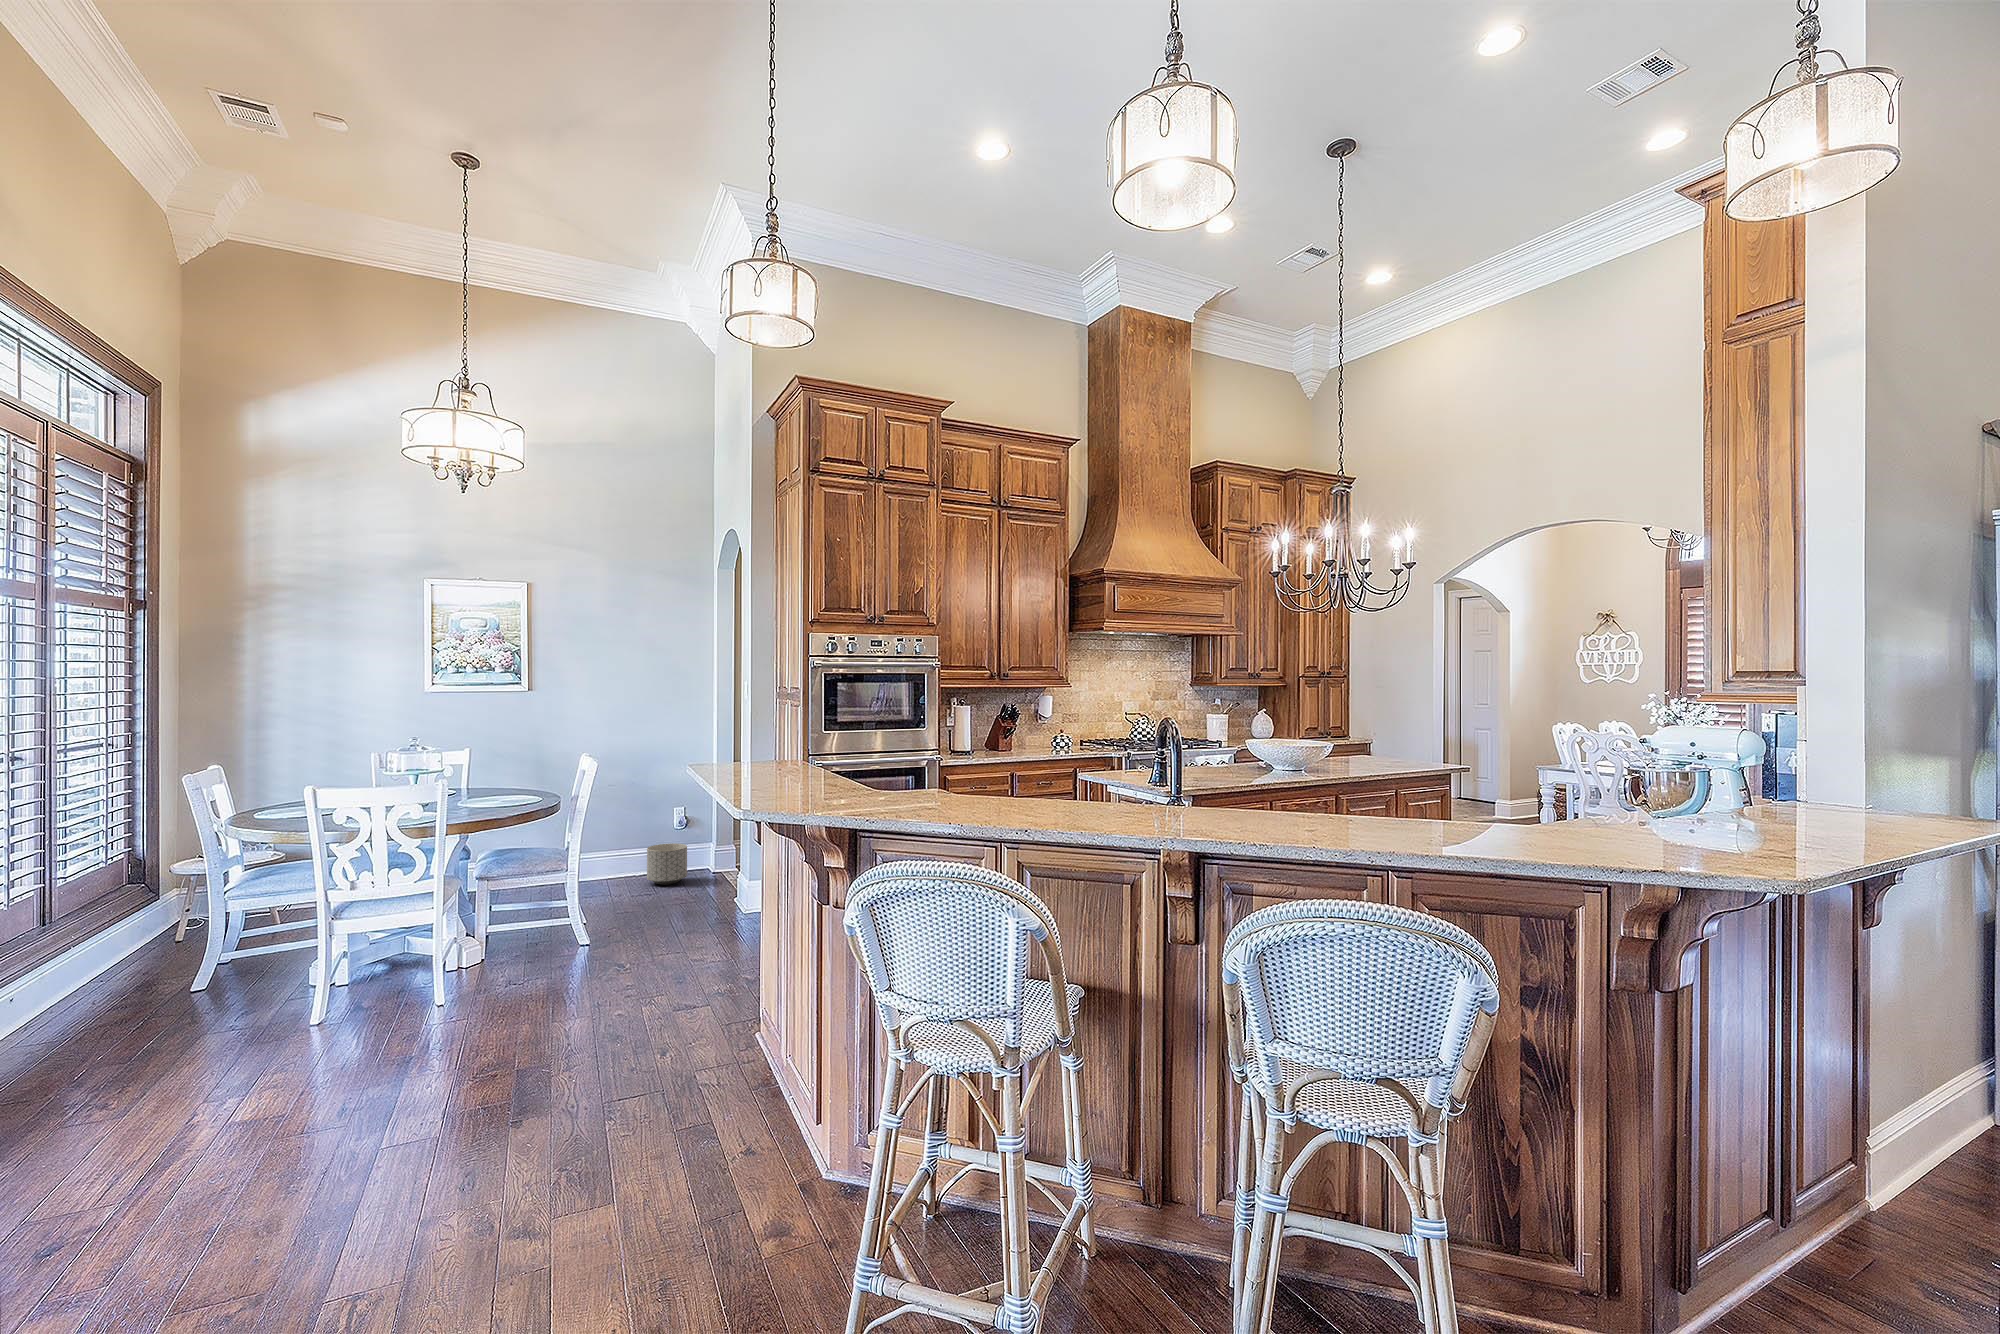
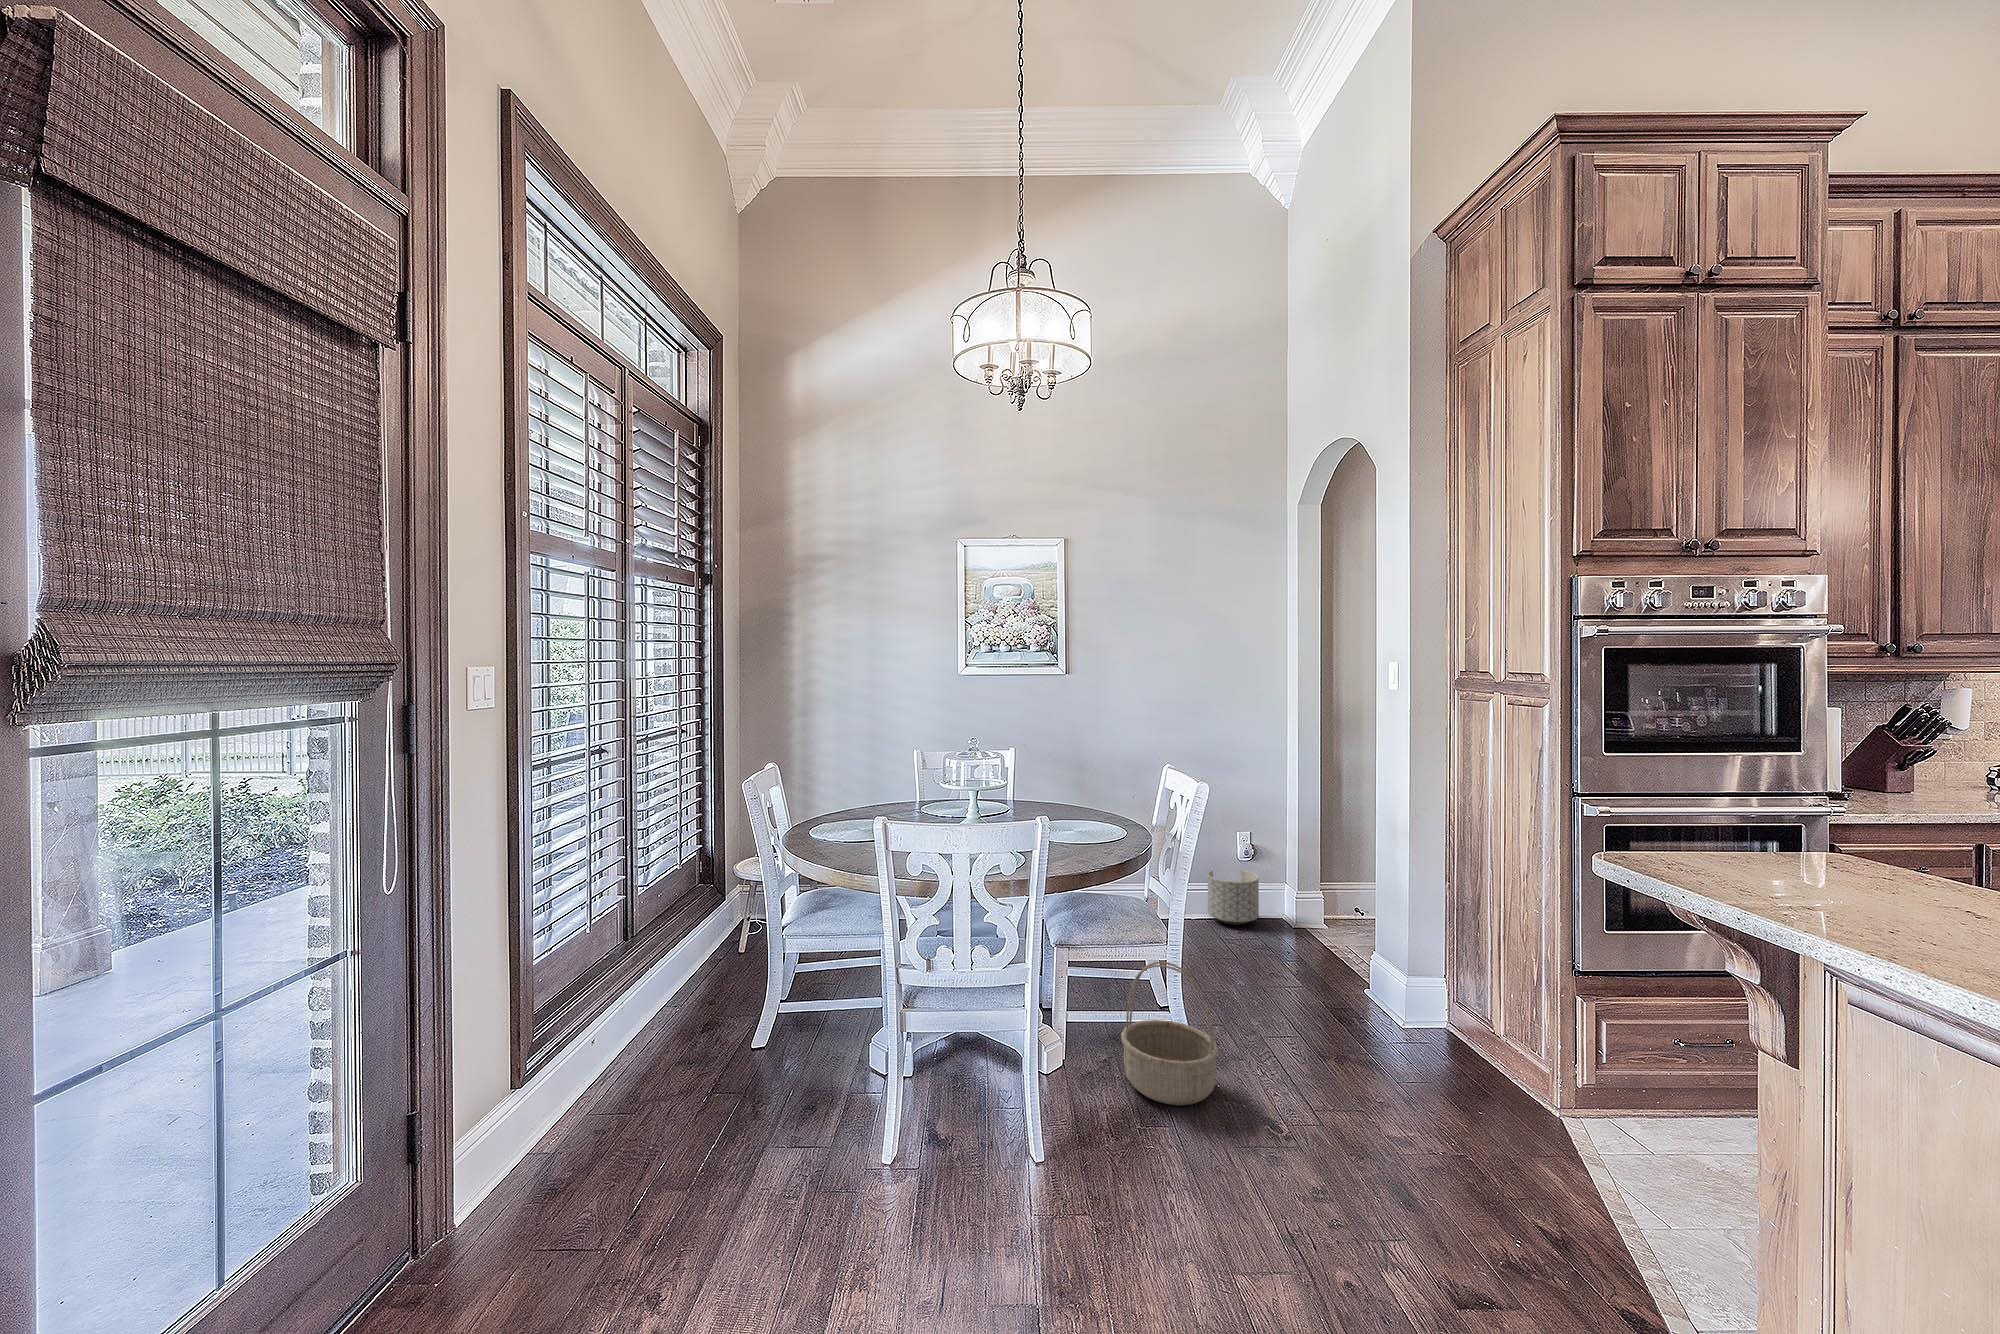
basket: none [517,881,586,972] -> present [1121,962,1219,1105]

